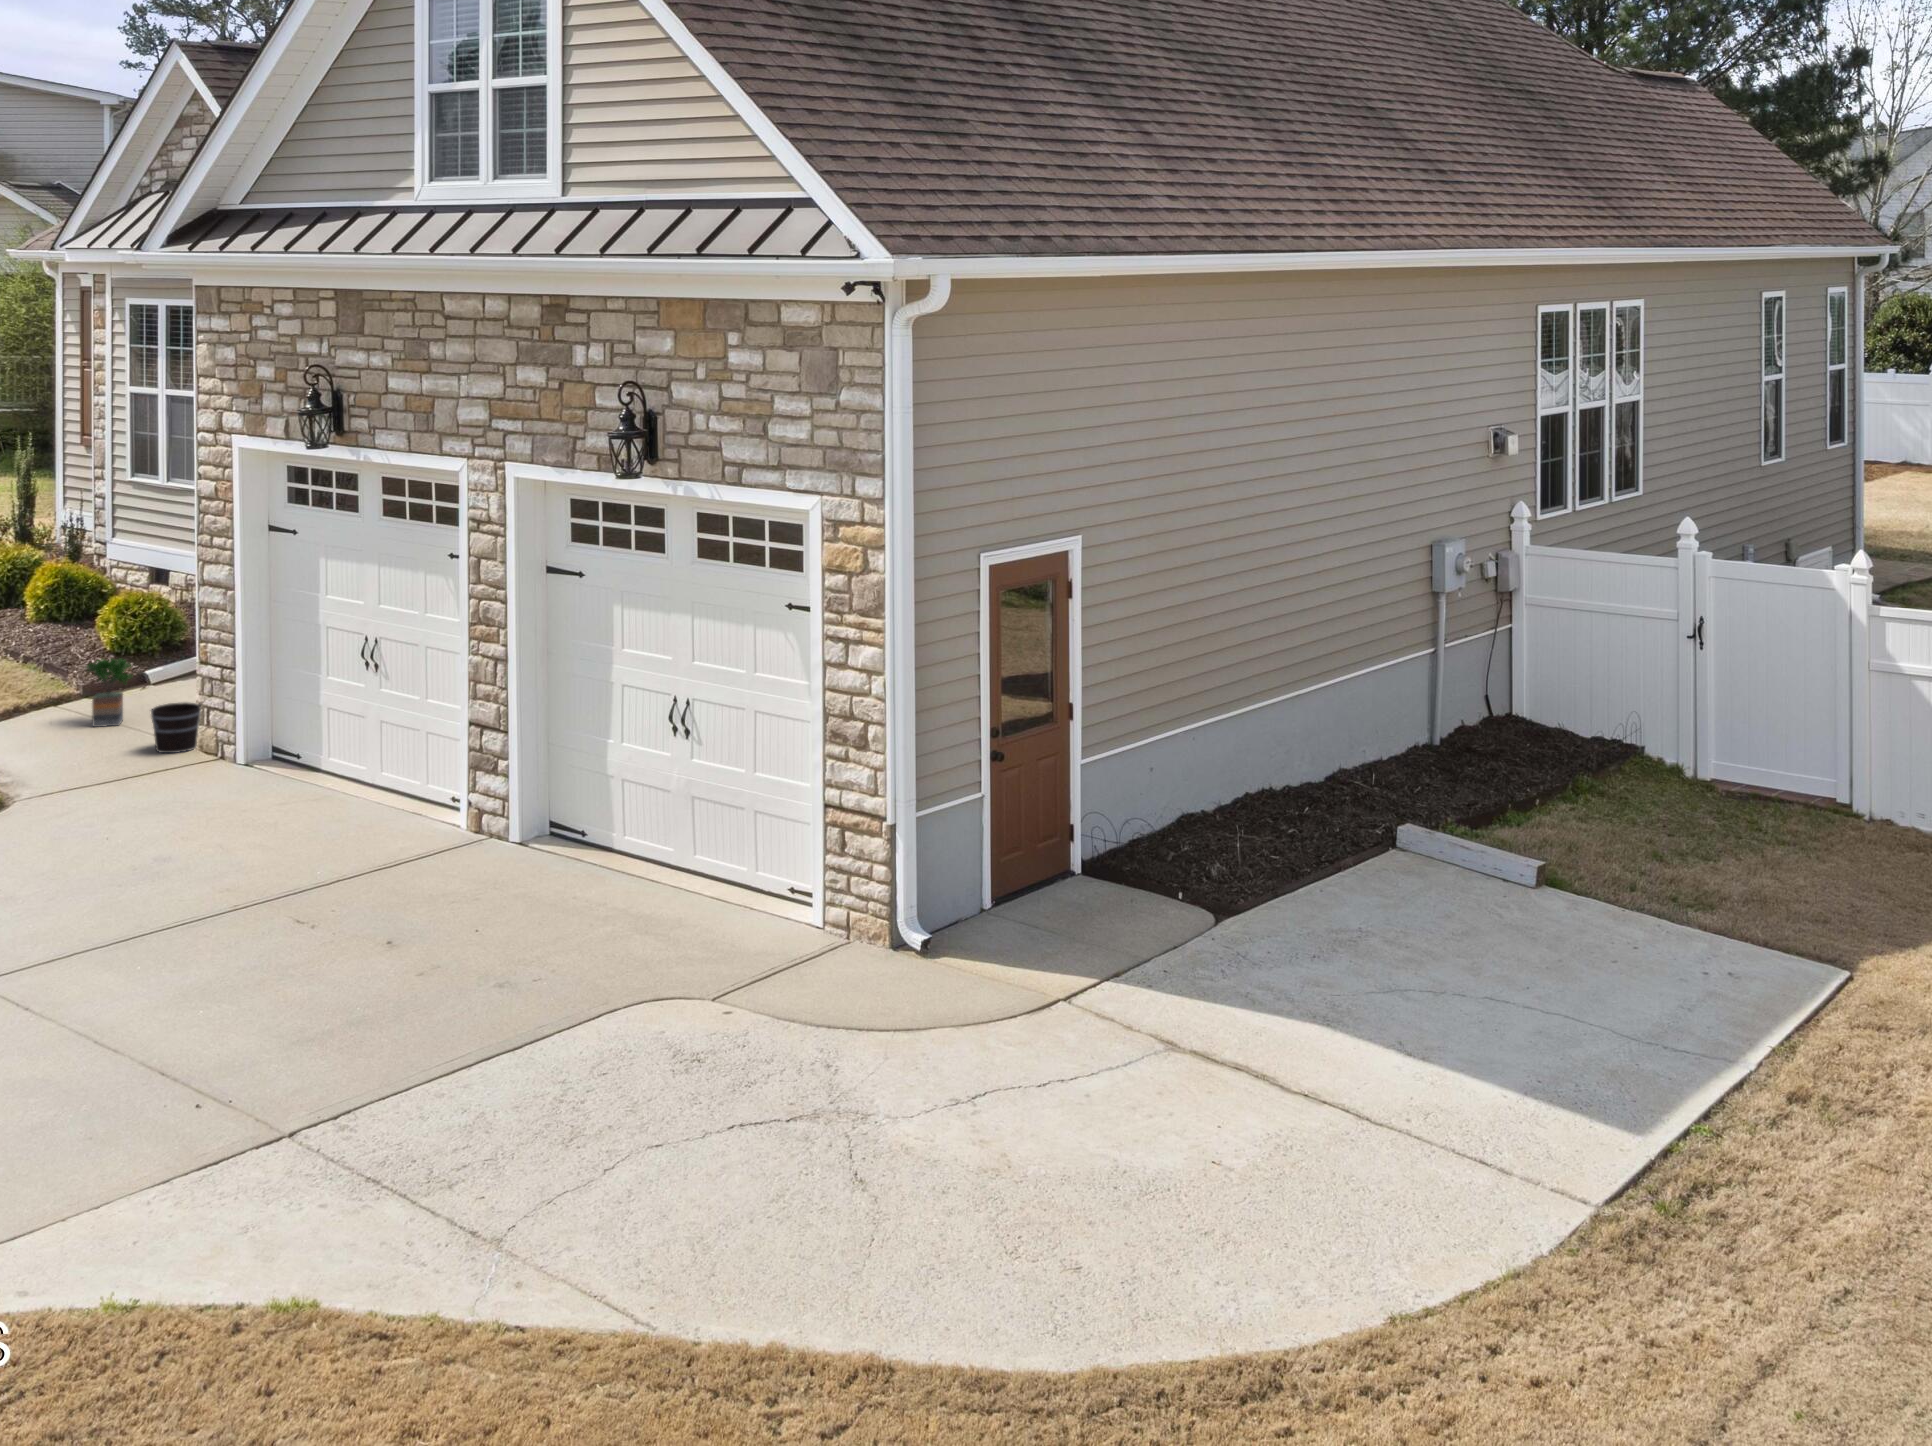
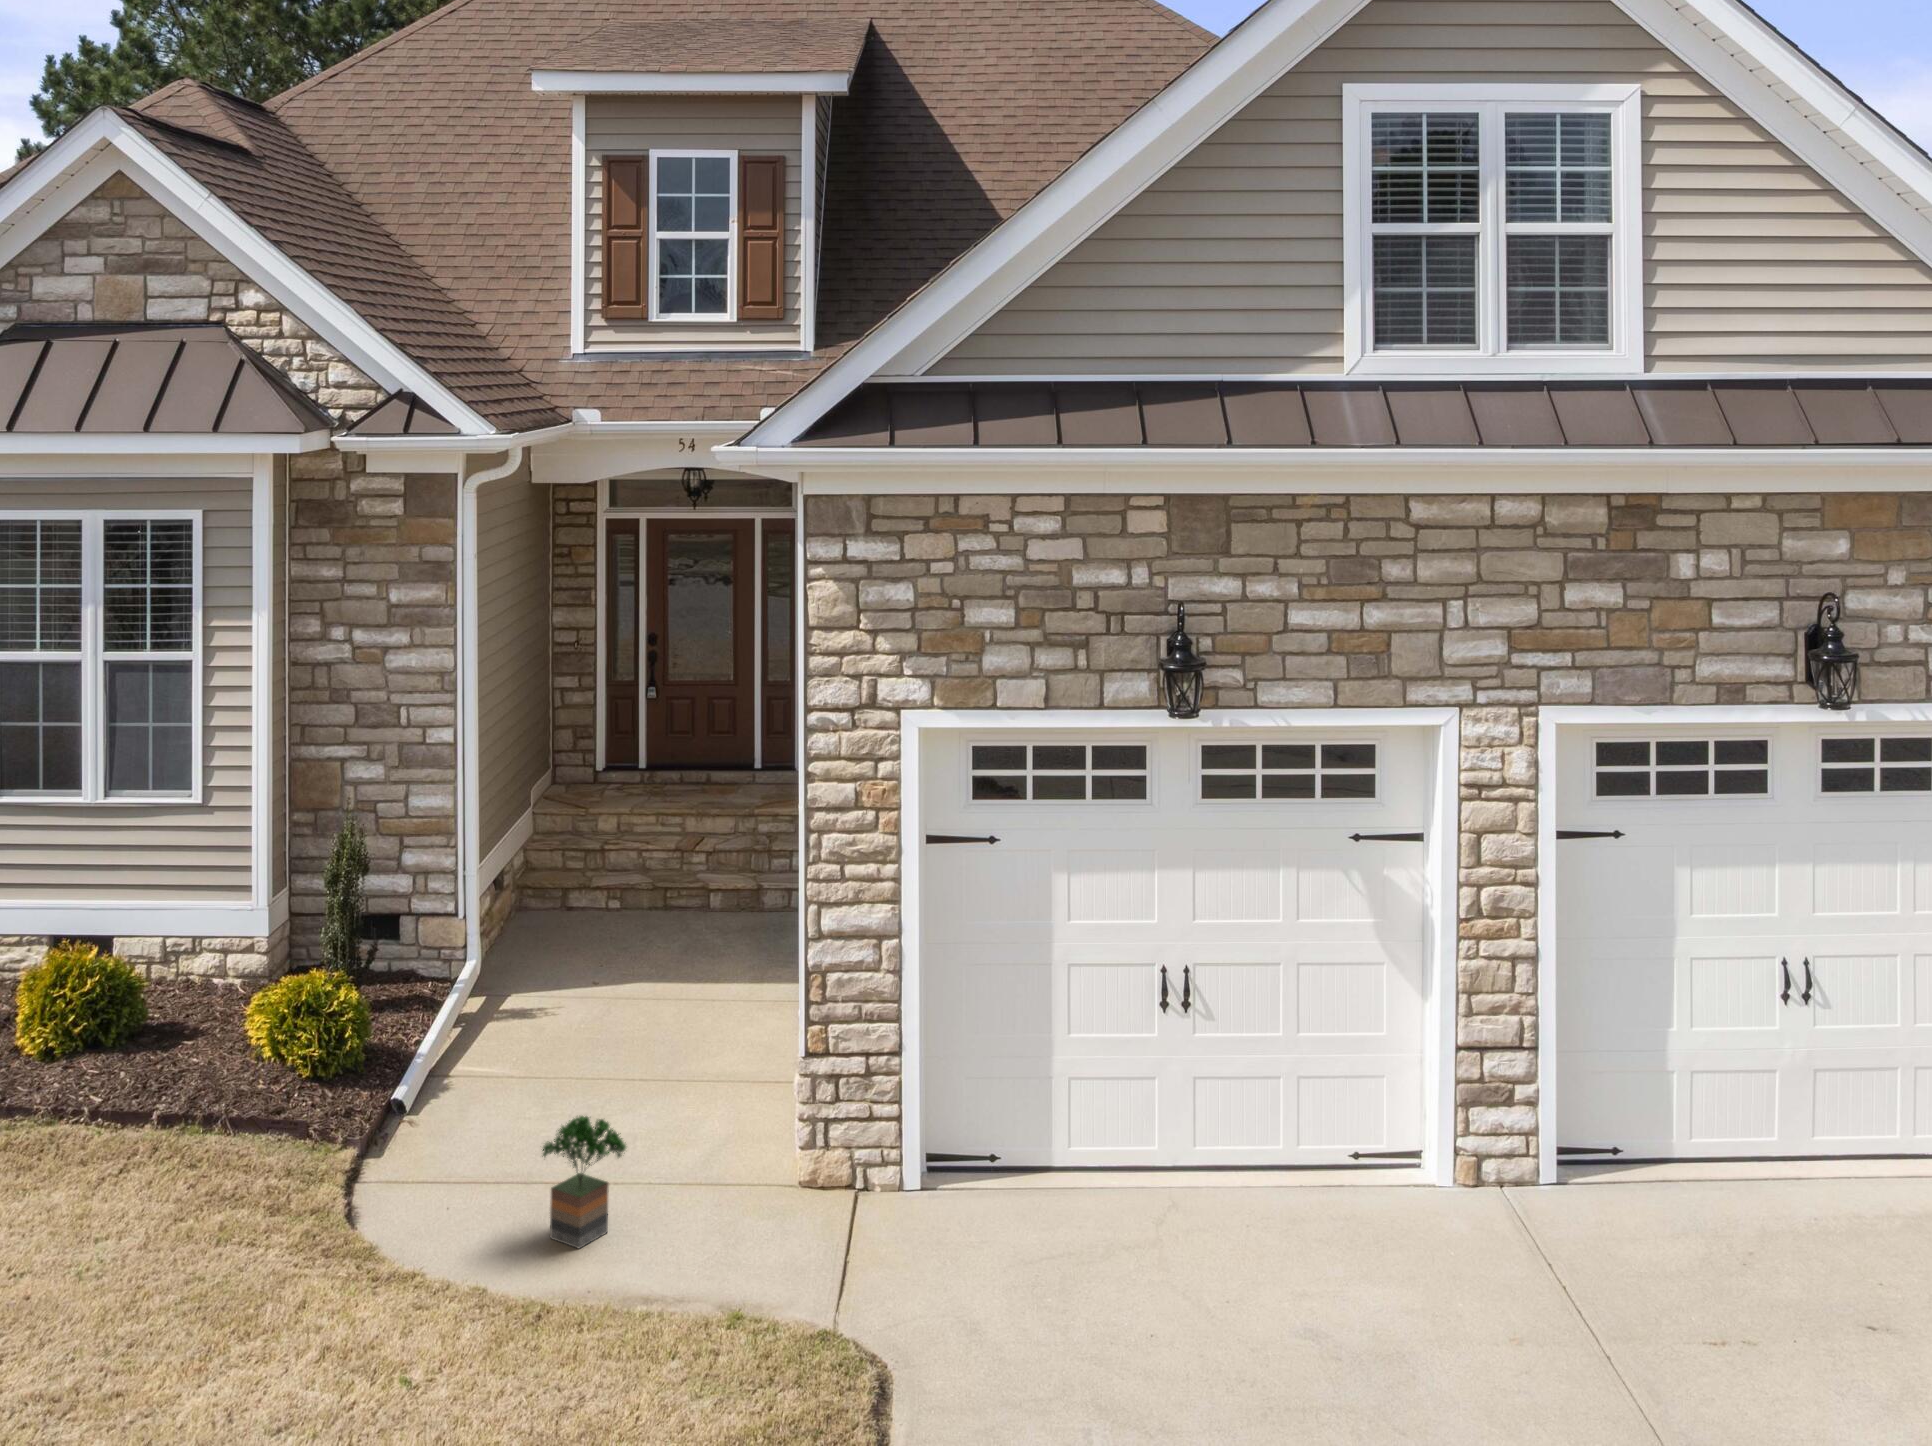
bucket: present [151,702,201,753] -> none [787,1148,860,1249]

